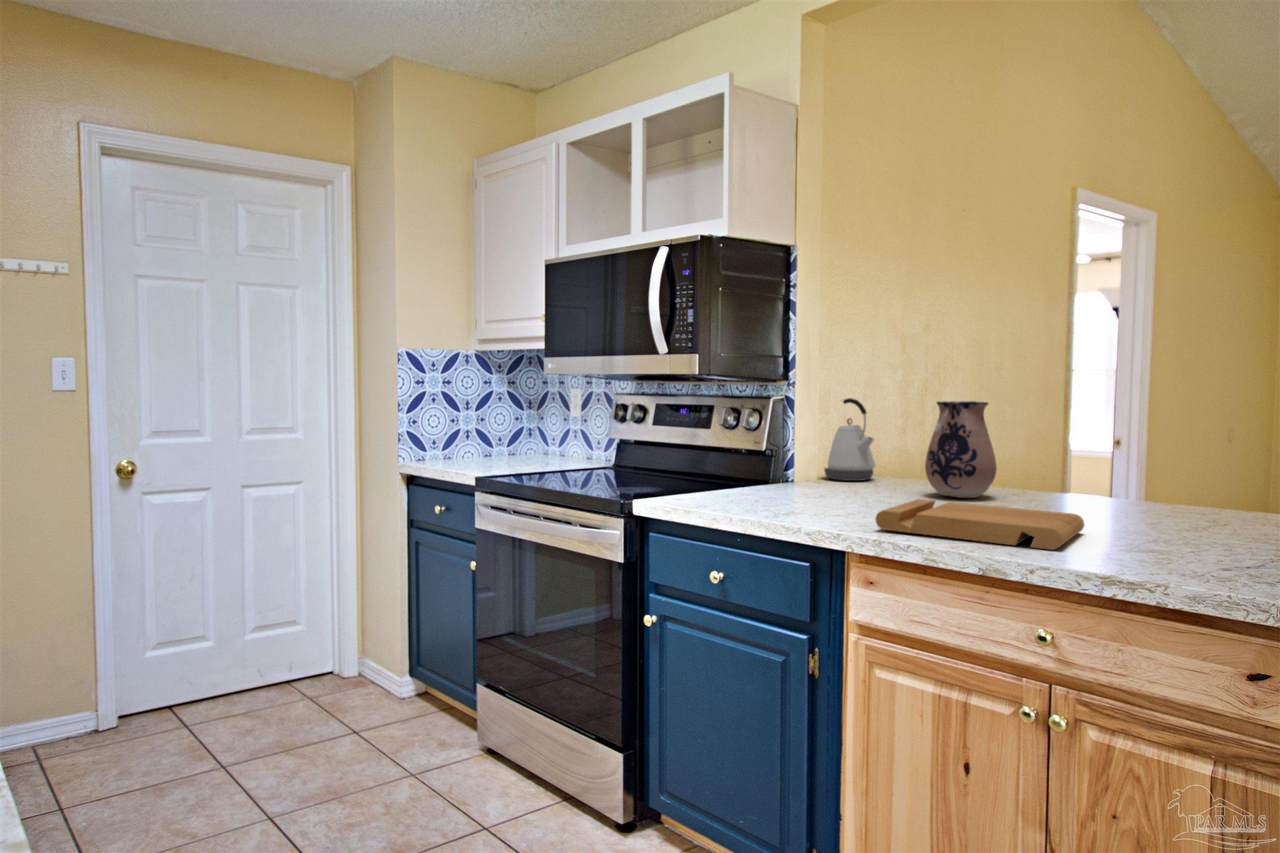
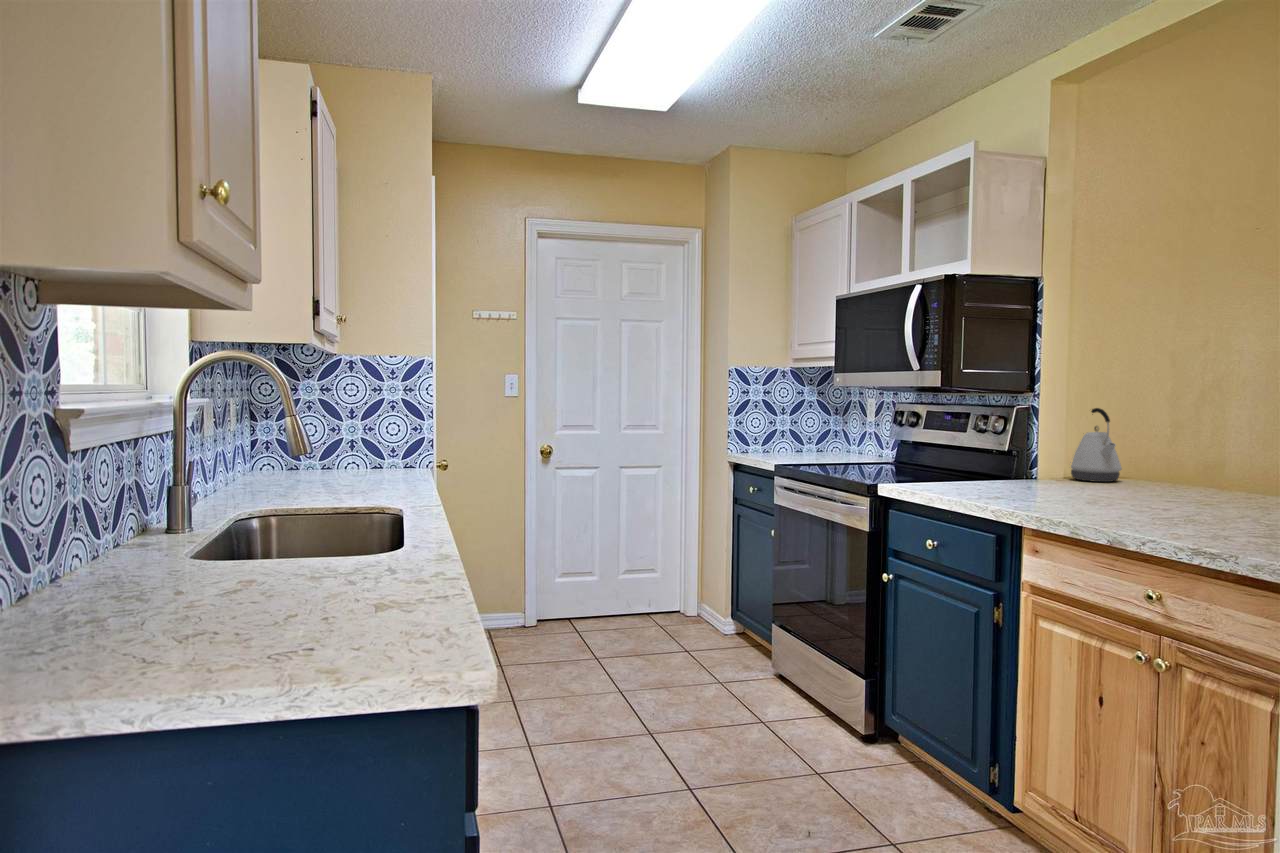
ceramic pitcher: present [925,401,996,498] -> none [1145,411,1216,498]
cutting board: present [875,499,1084,550] -> none [1045,491,1240,531]

